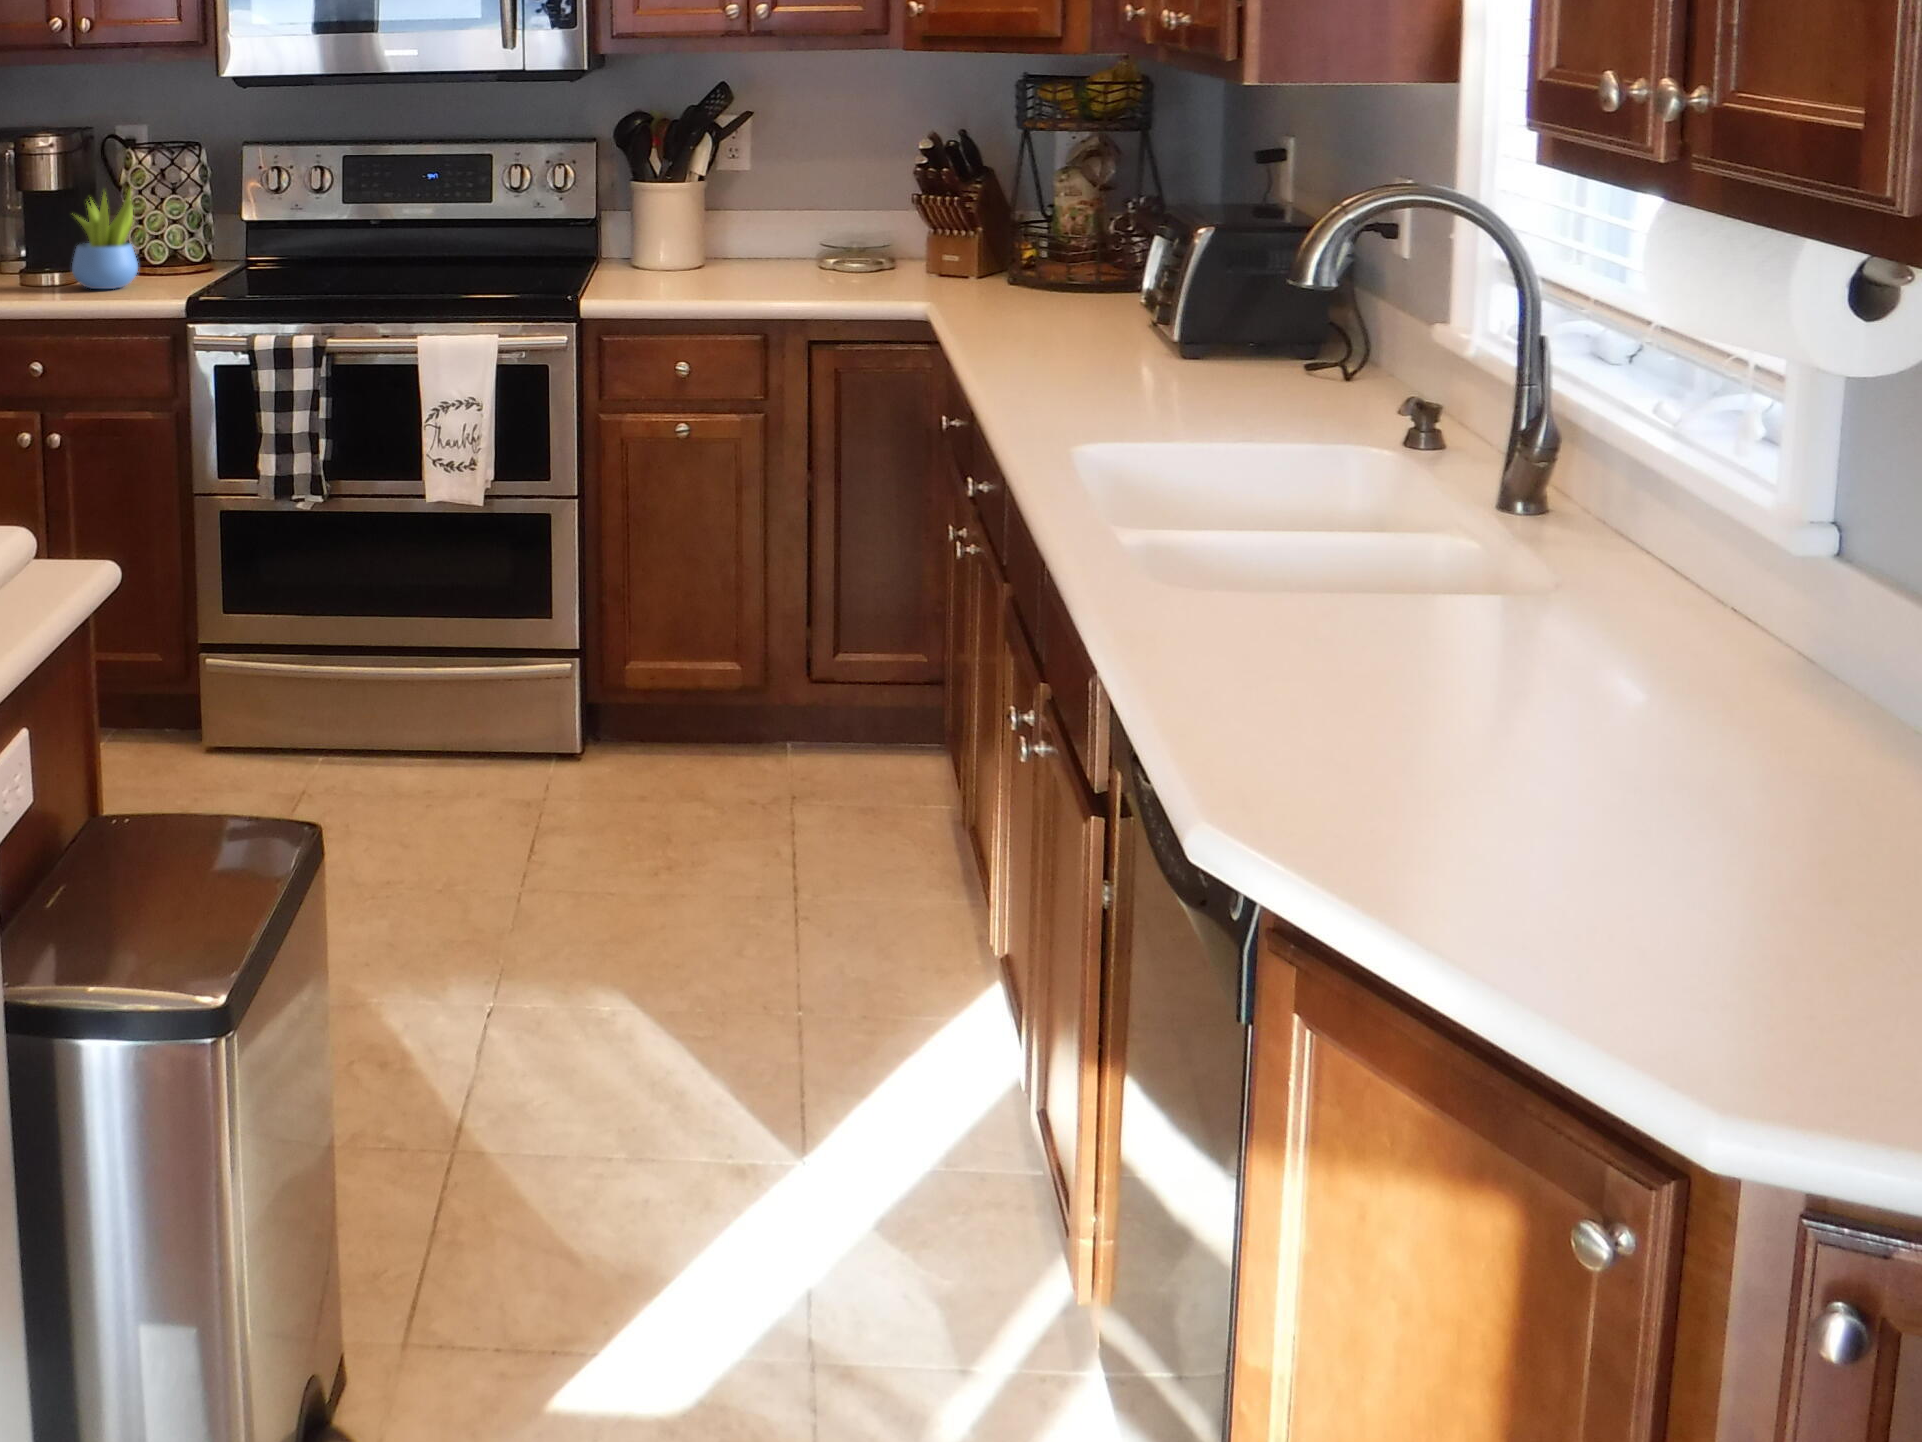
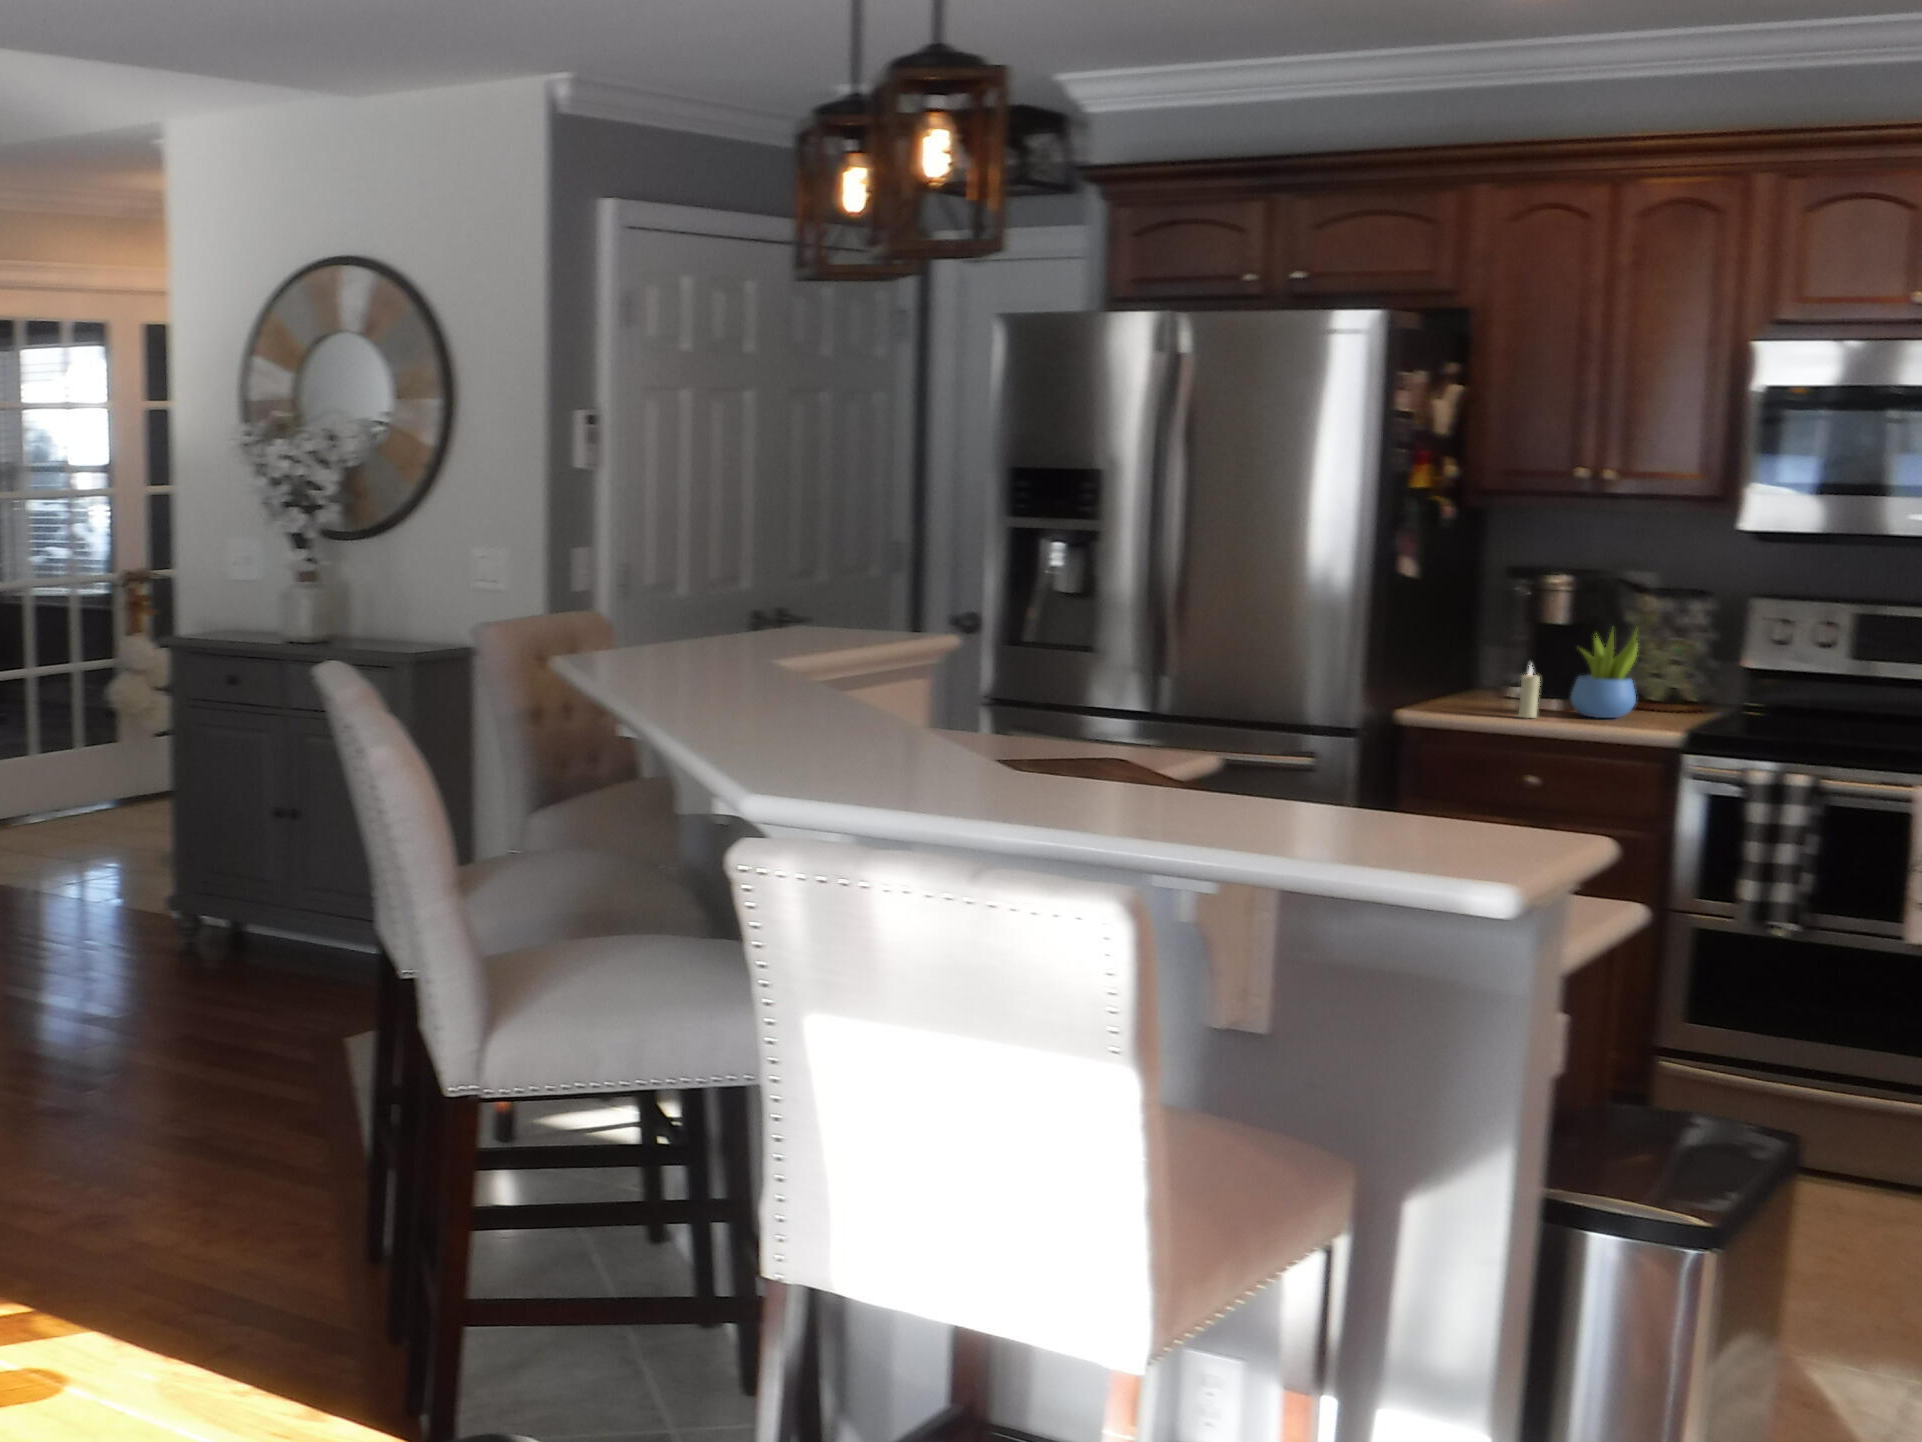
candle: none [13,234,38,297] -> present [1517,665,1540,718]

